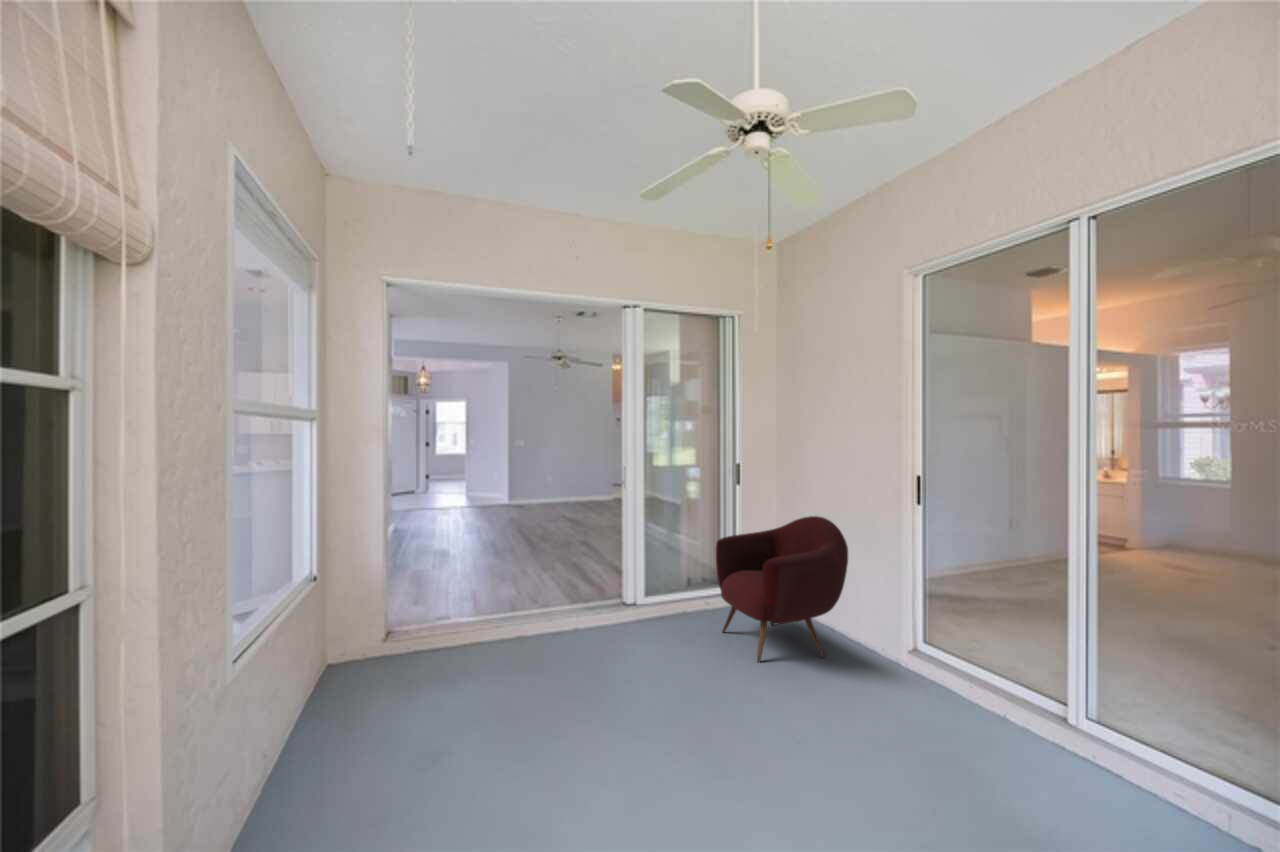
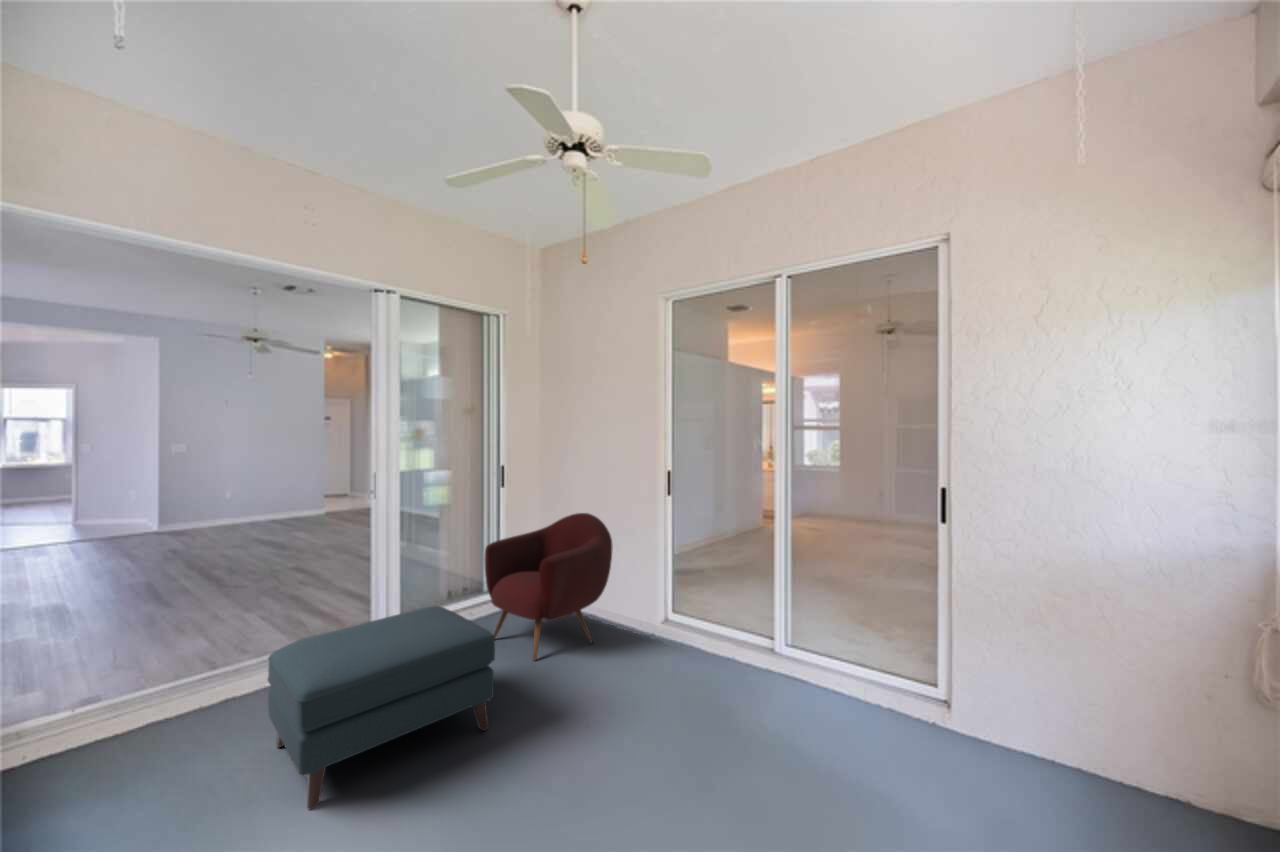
ottoman: none [532,590,706,744] -> present [267,606,495,809]

